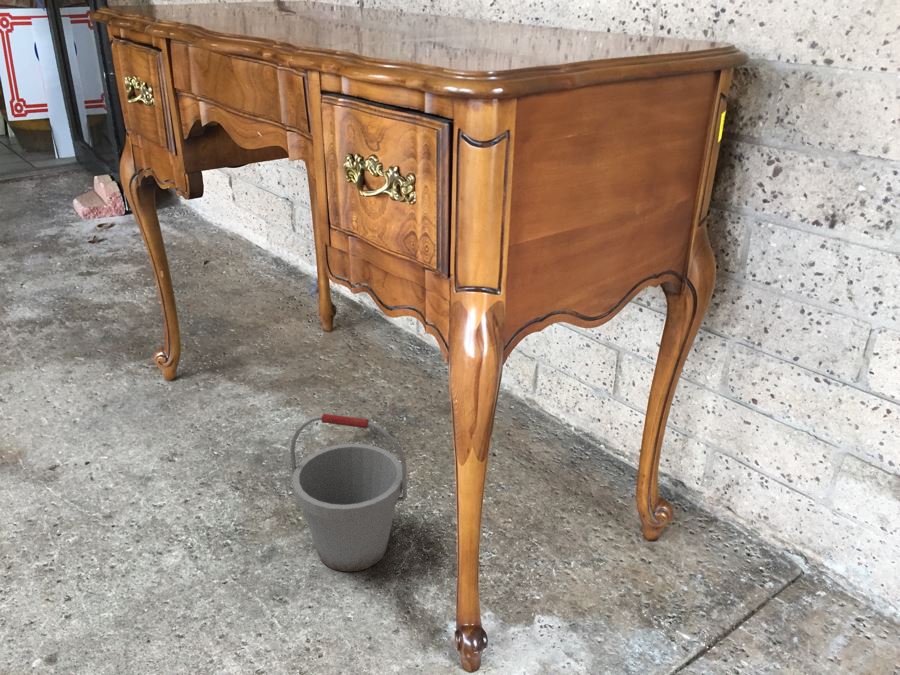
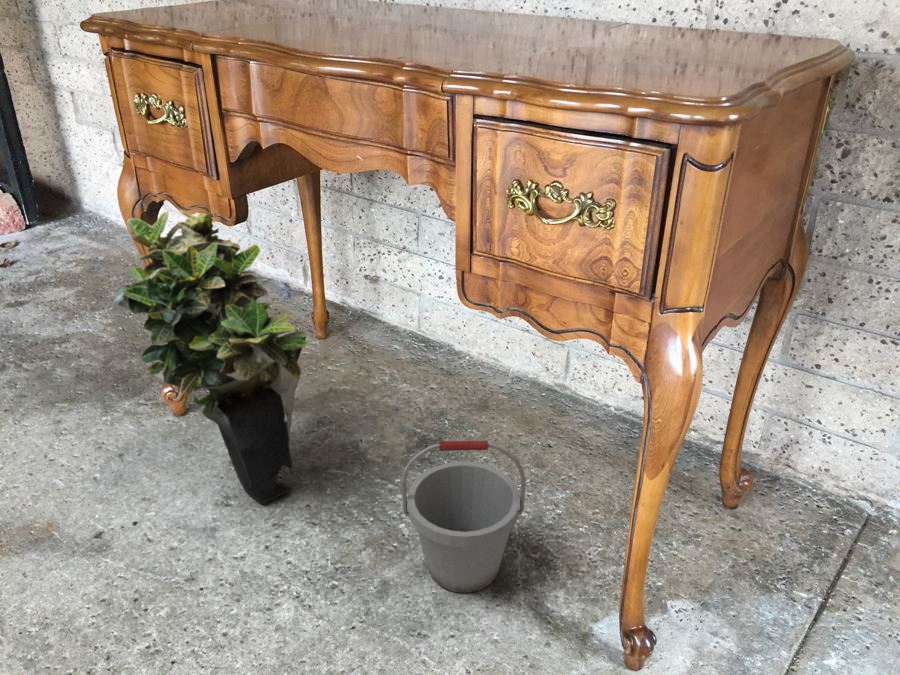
potted plant: none [79,181,262,465] -> present [113,208,307,504]

